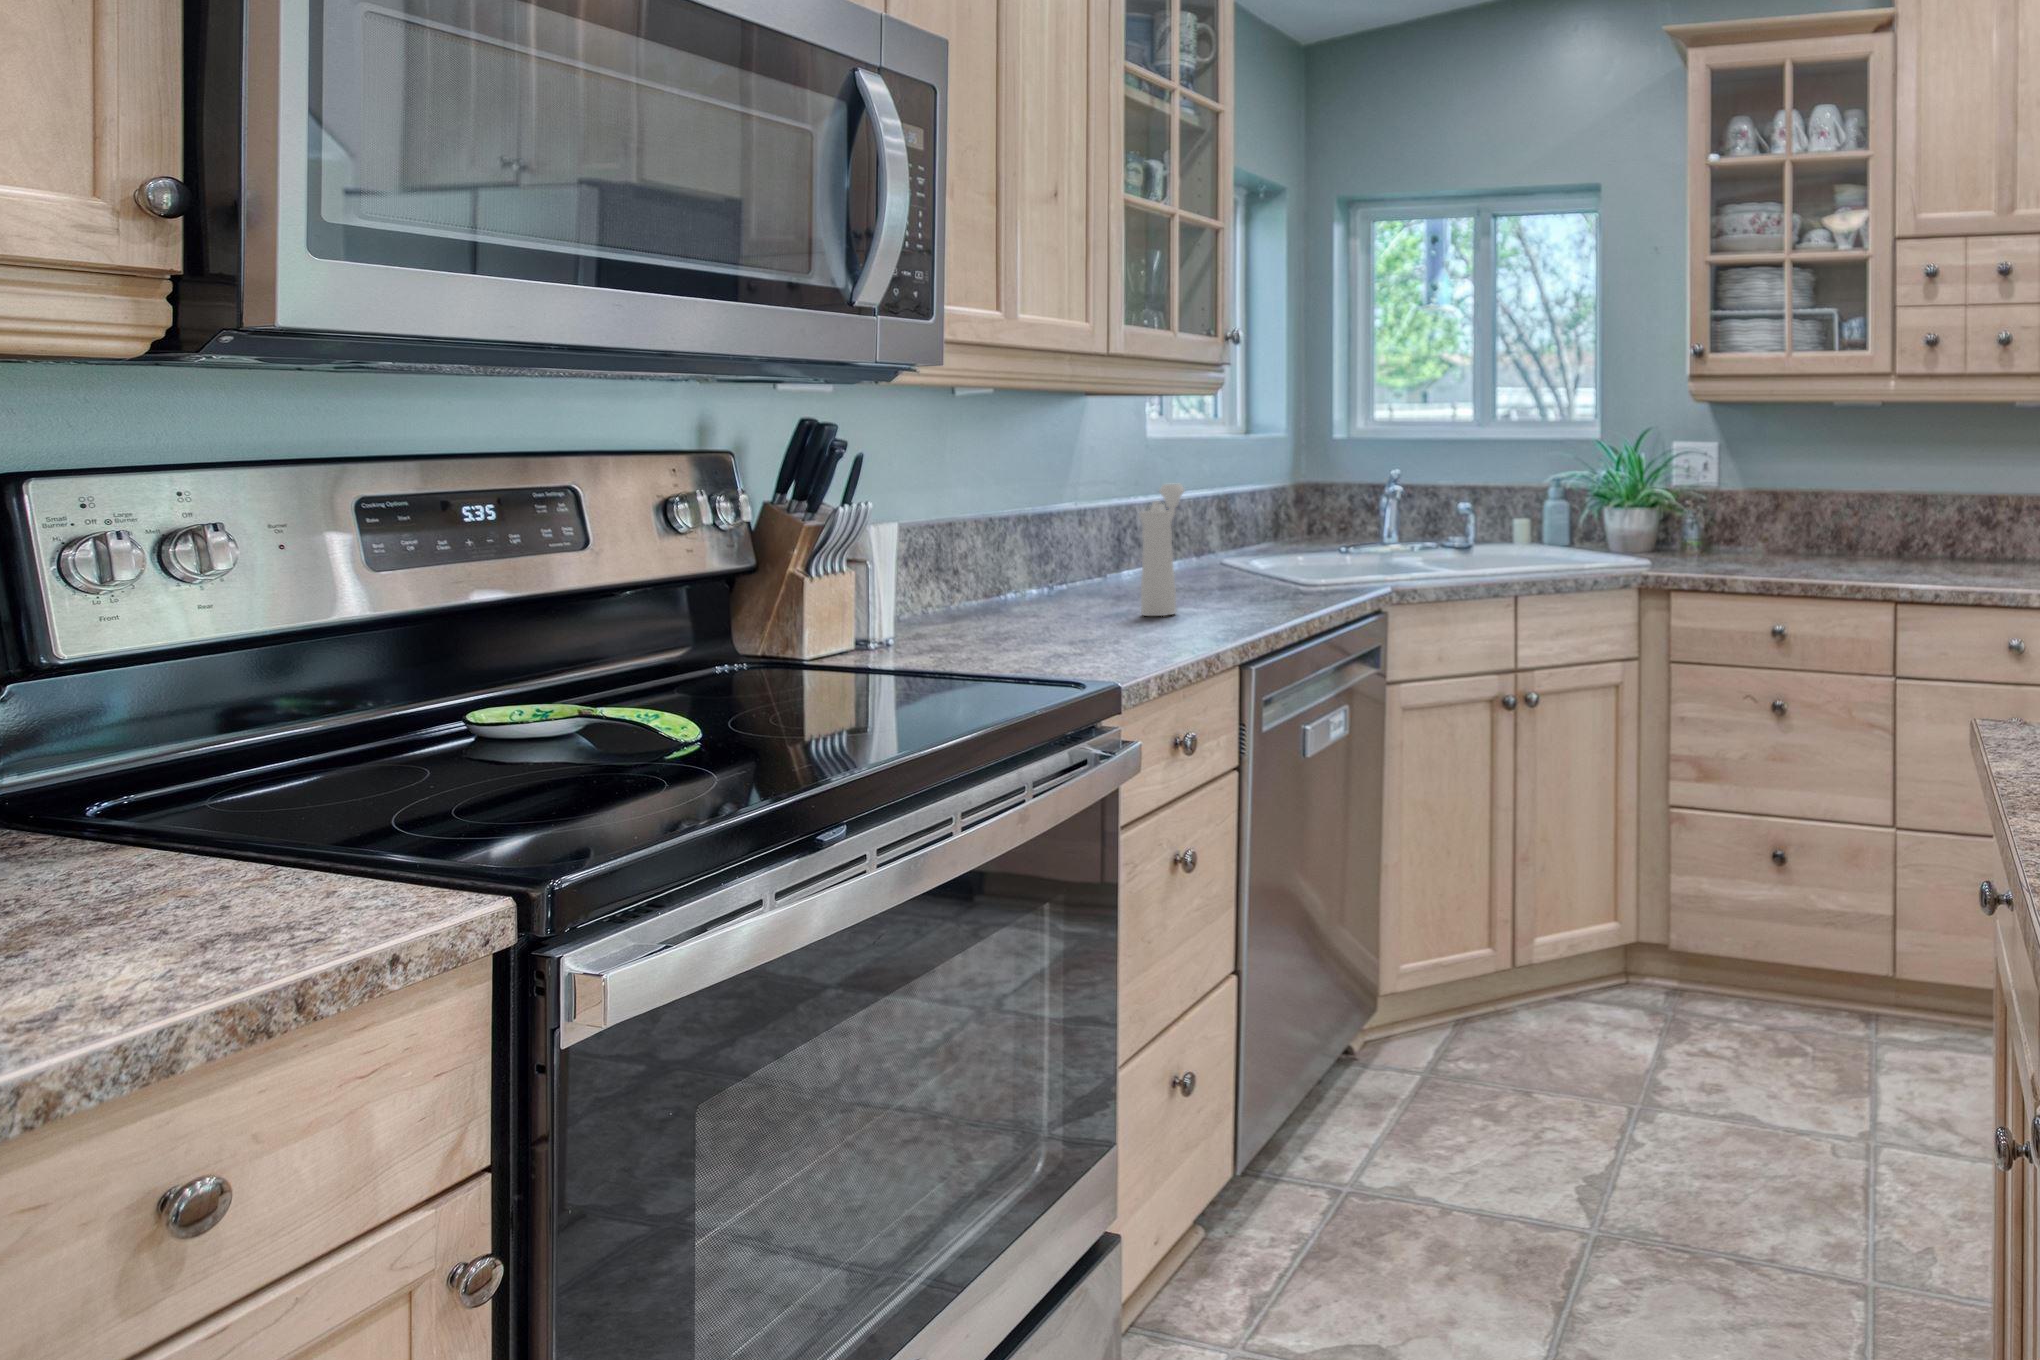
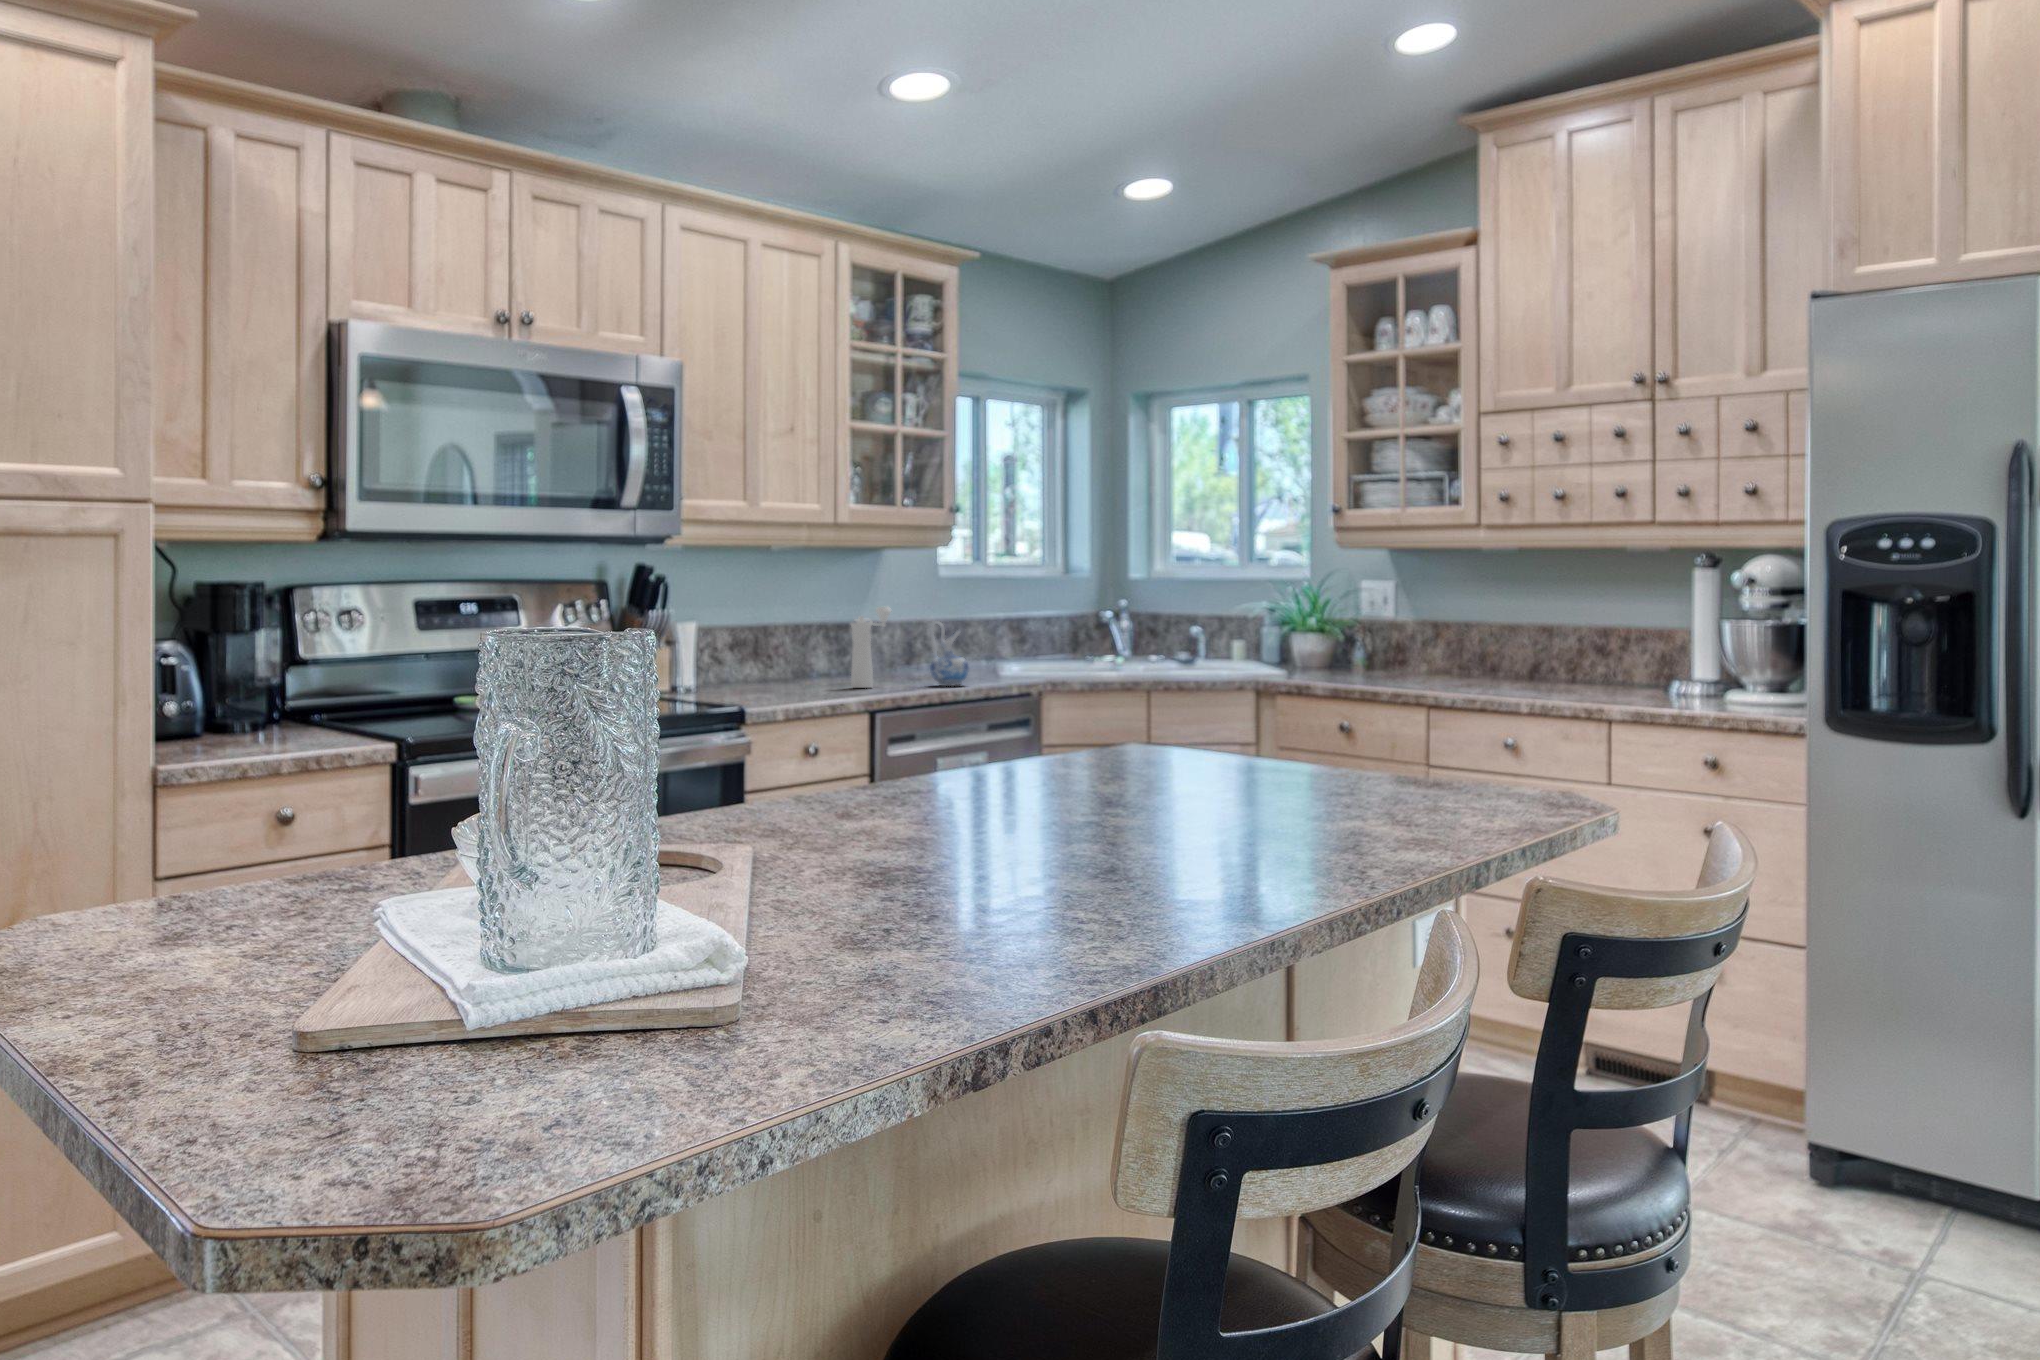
ceramic pitcher: none [1245,505,1305,603] -> present [929,621,969,686]

